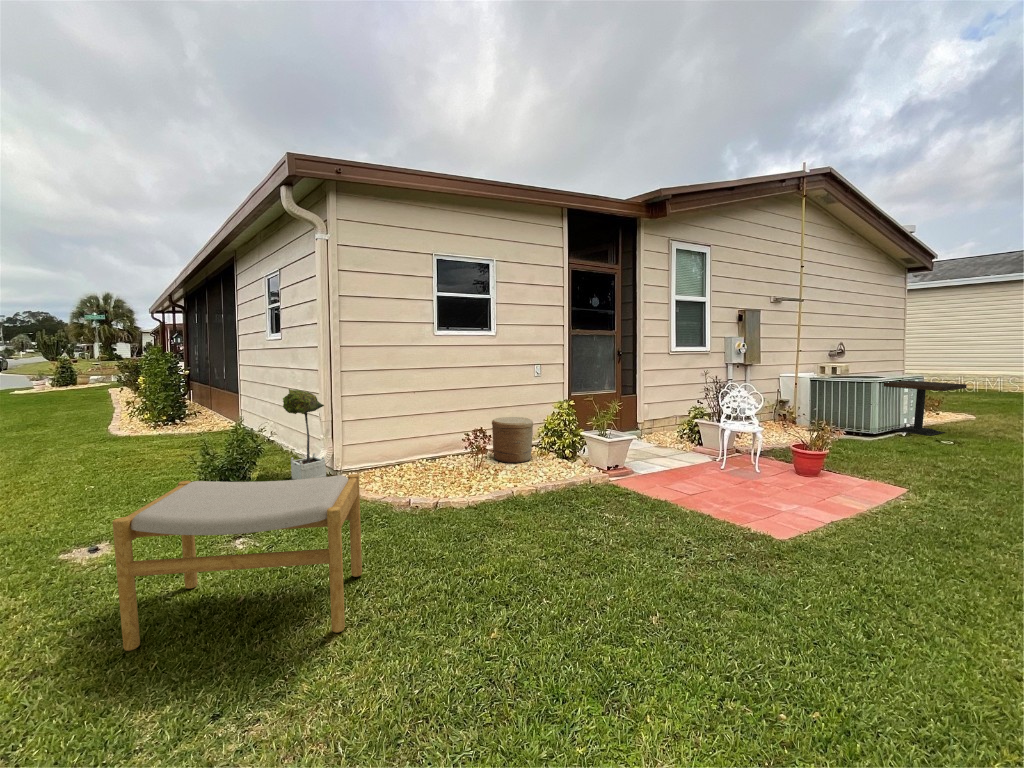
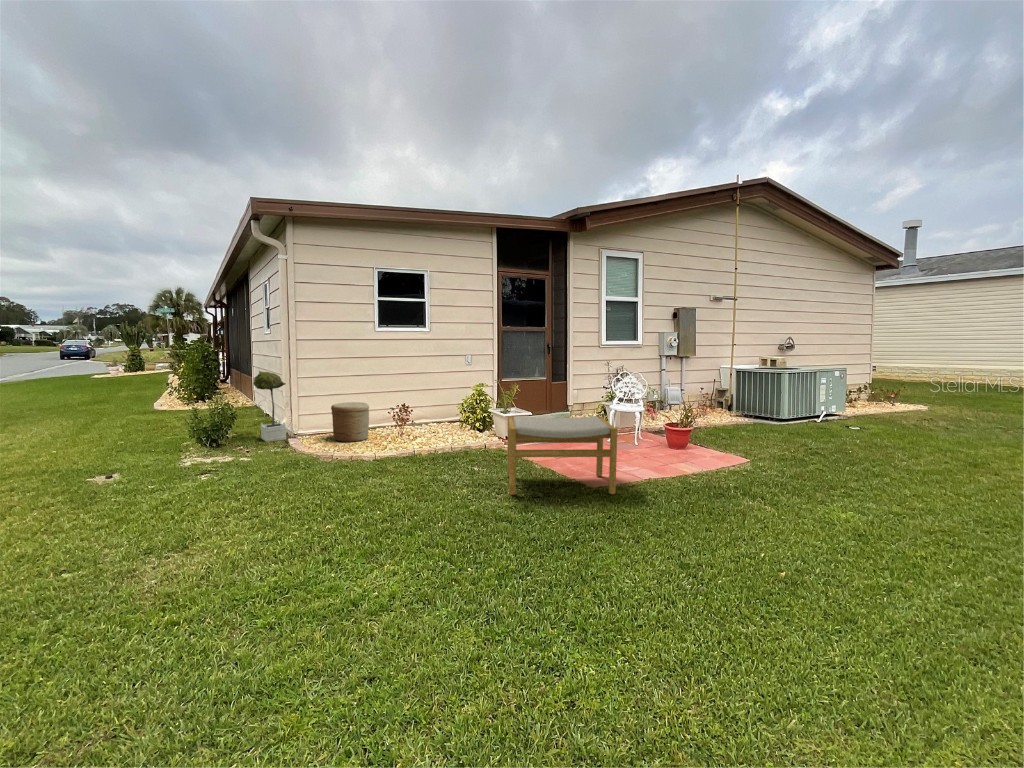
side table: present [884,380,967,436] -> none [800,374,880,426]
woven basket: present [492,417,533,463] -> present [331,402,369,442]
footstool: present [113,474,362,651] -> present [507,416,618,495]

